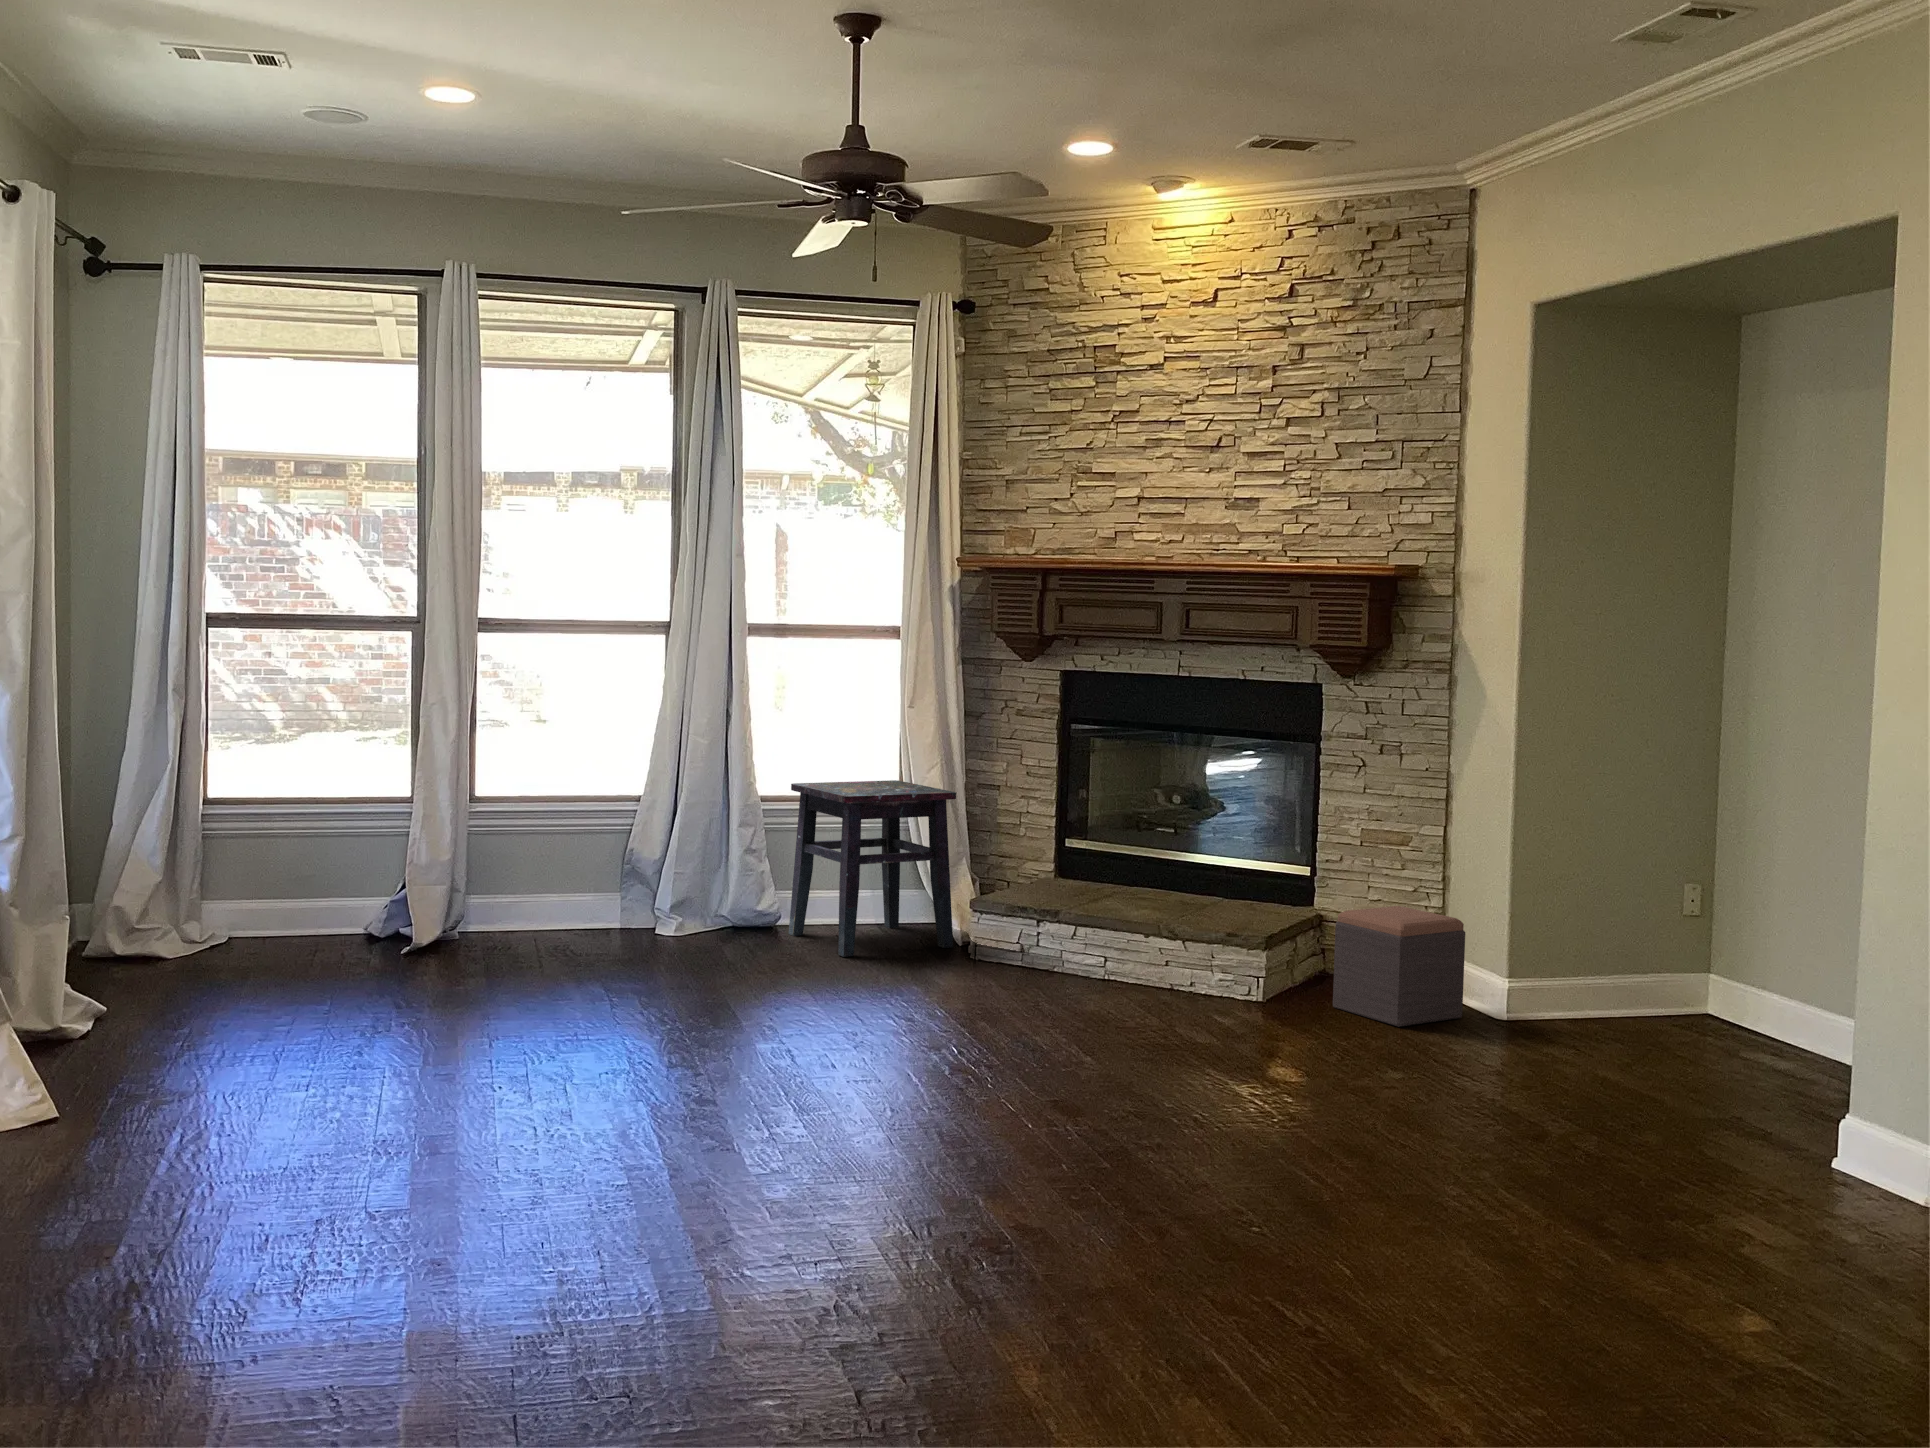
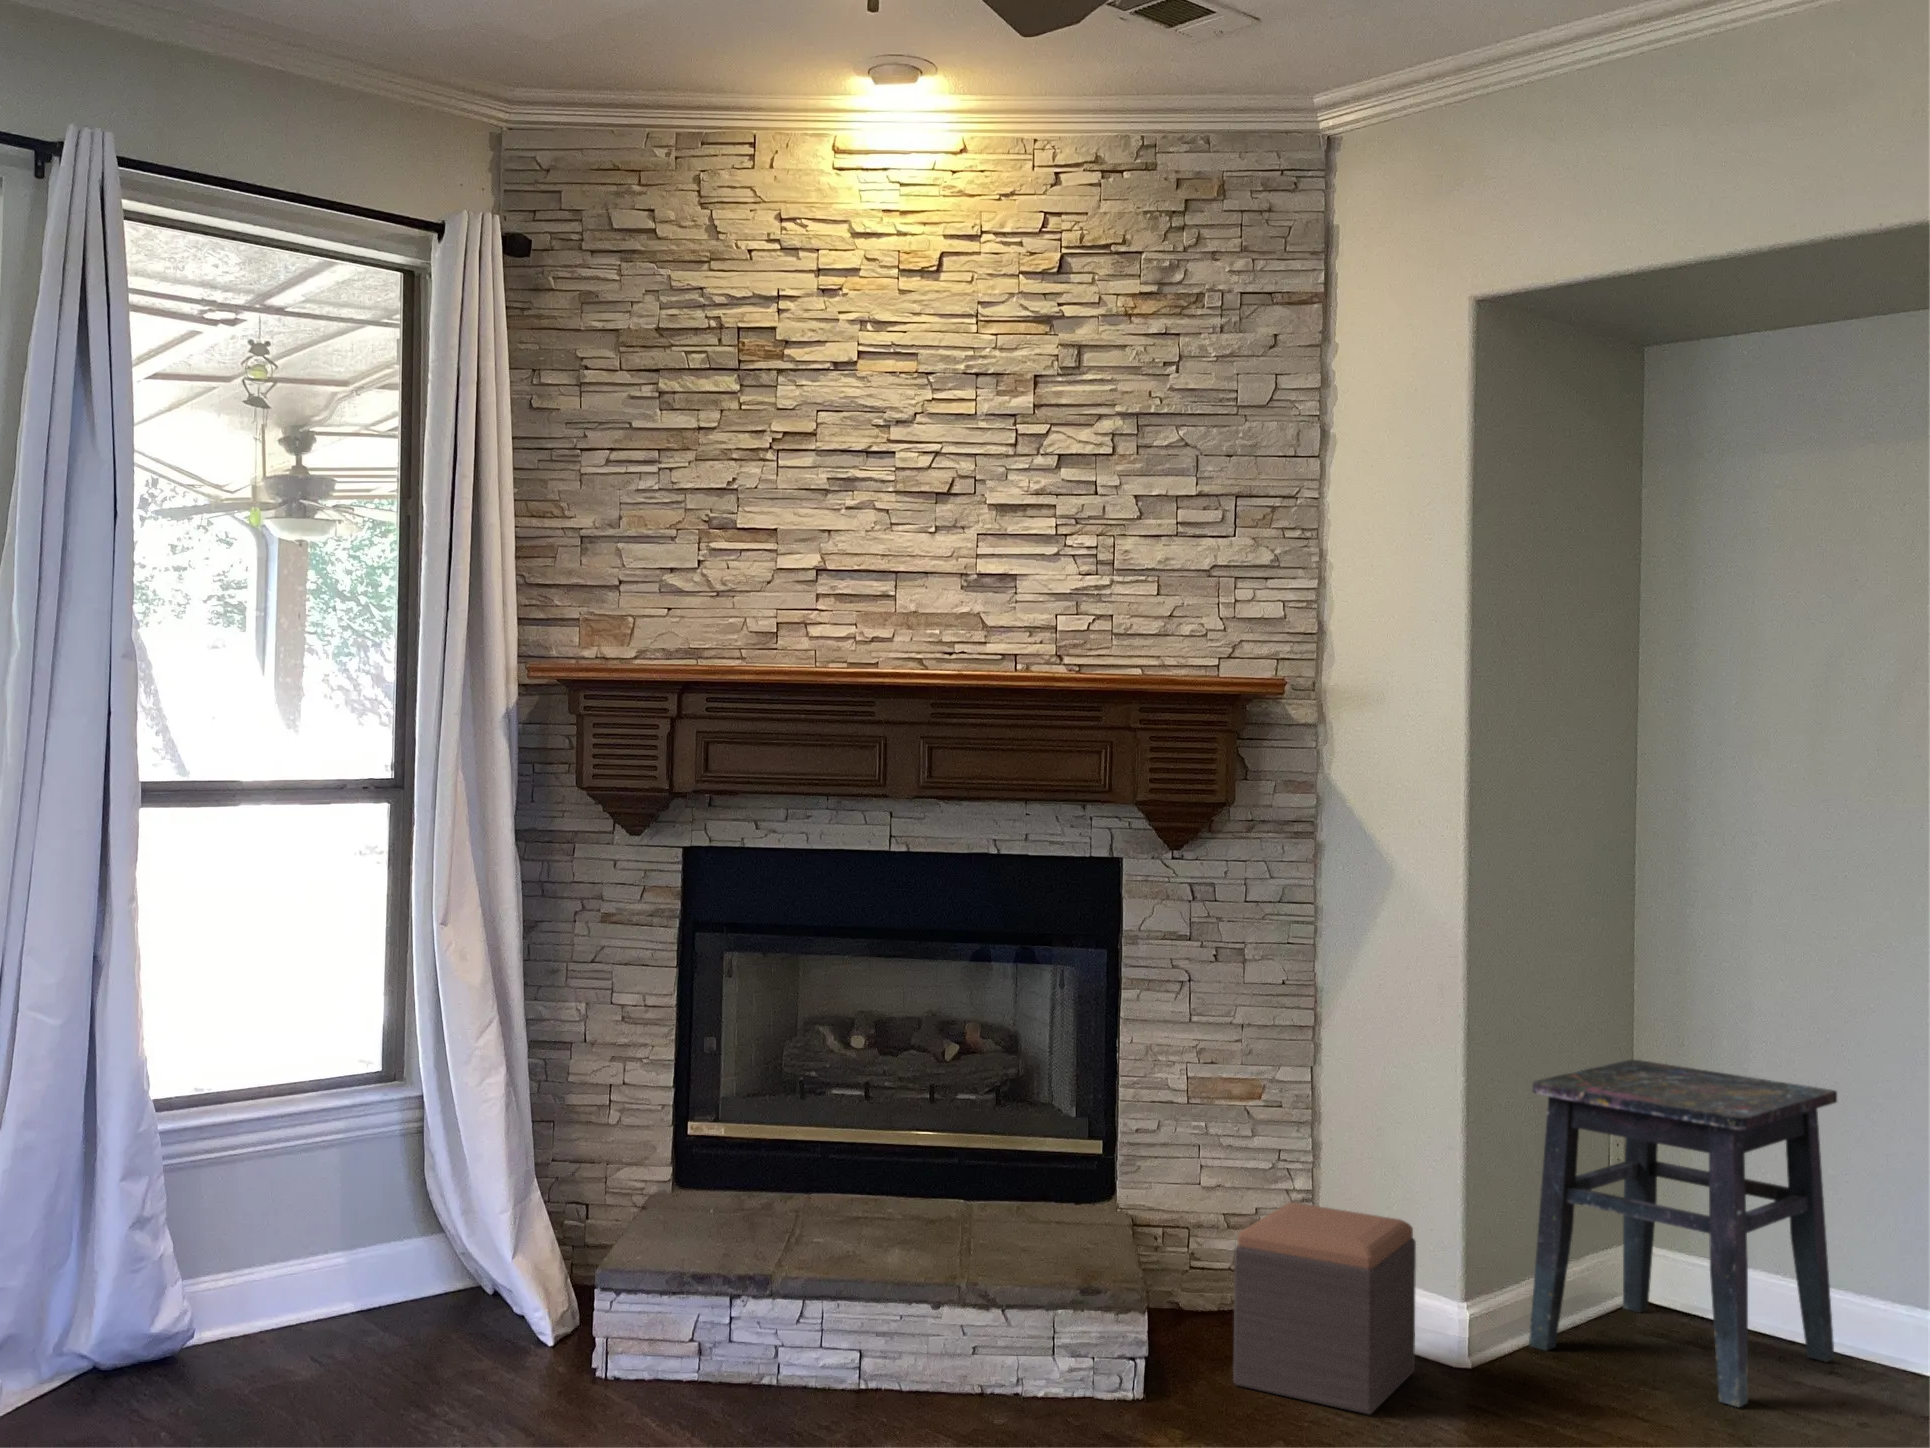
side table: present [789,780,956,957] -> present [1529,1060,1837,1407]

